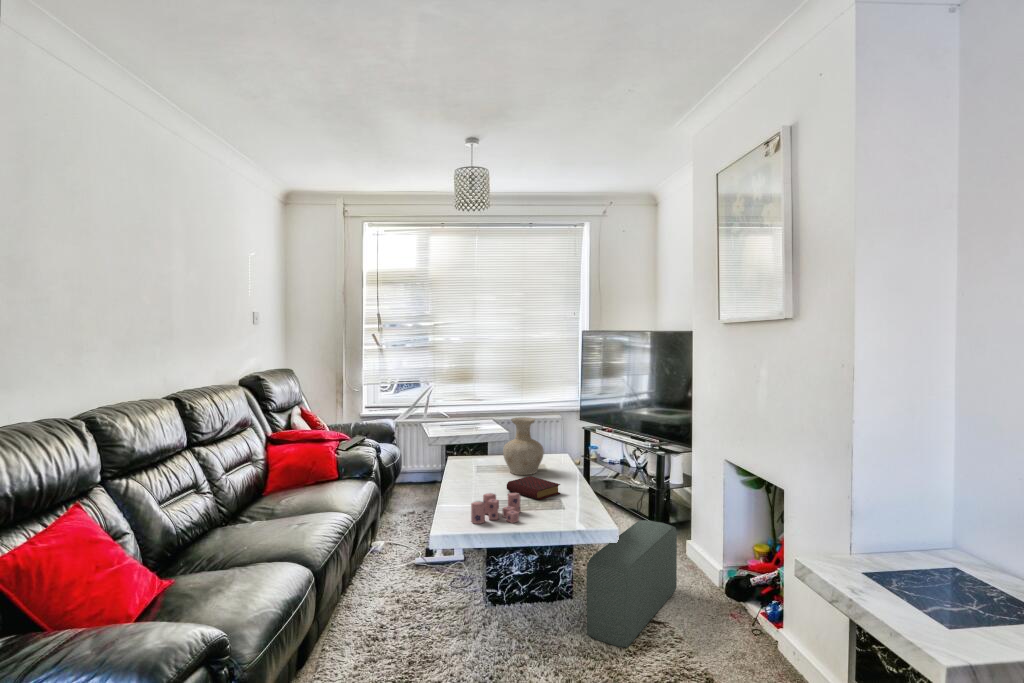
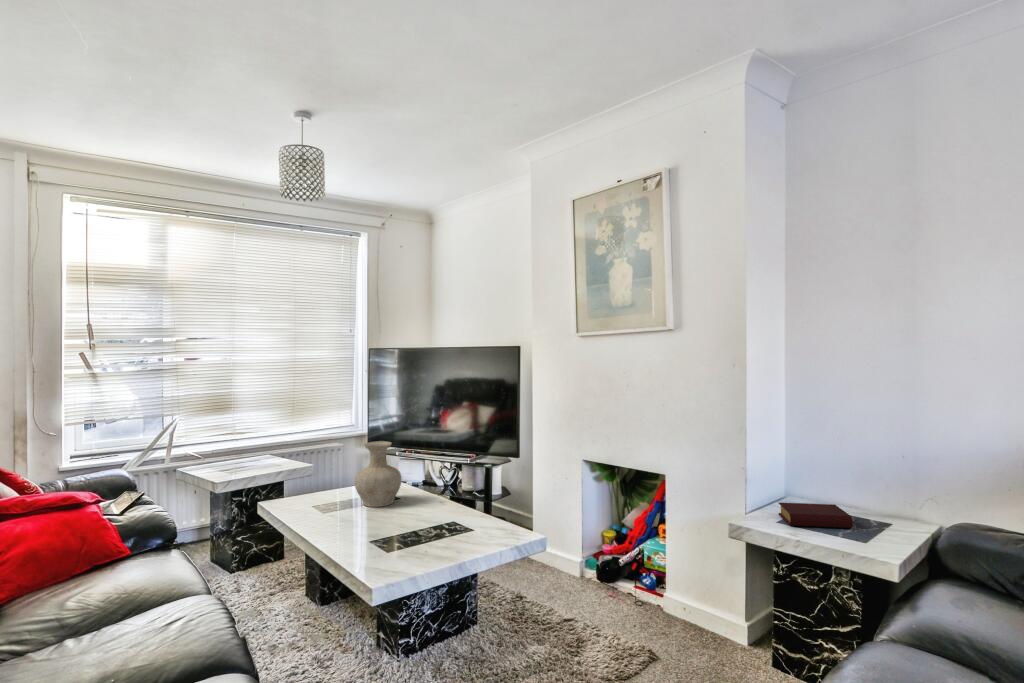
book: present [507,476,560,500] -> present [779,502,853,528]
candle: present [471,493,521,524] -> none [409,522,461,565]
pouf: present [586,520,677,647] -> none [514,526,567,653]

